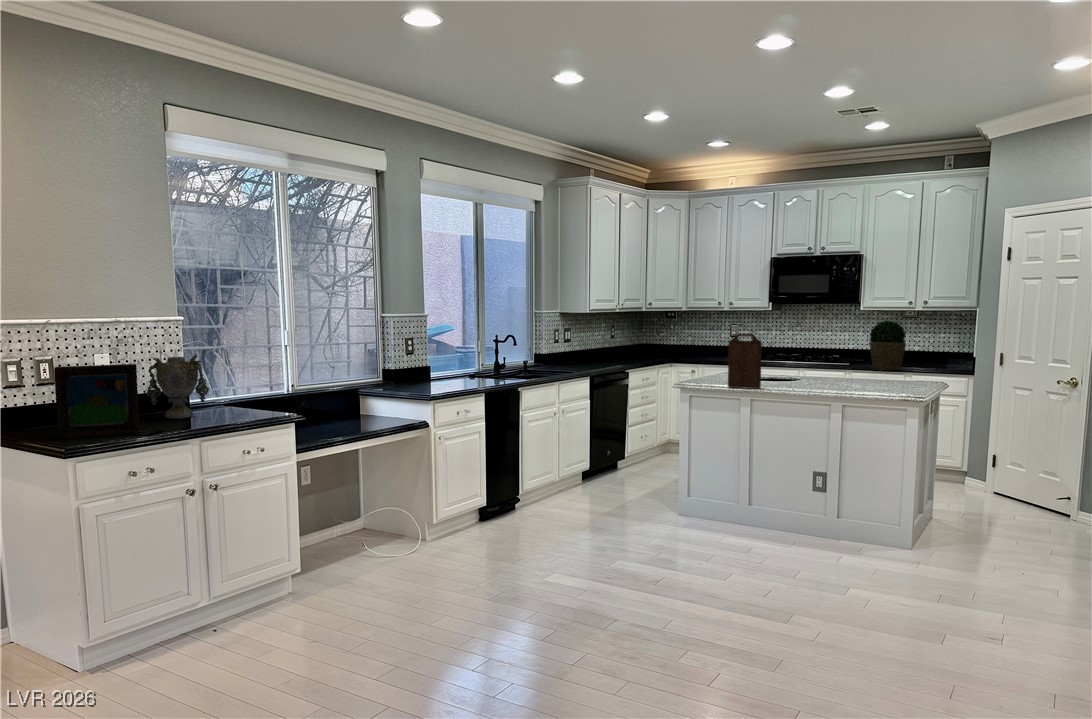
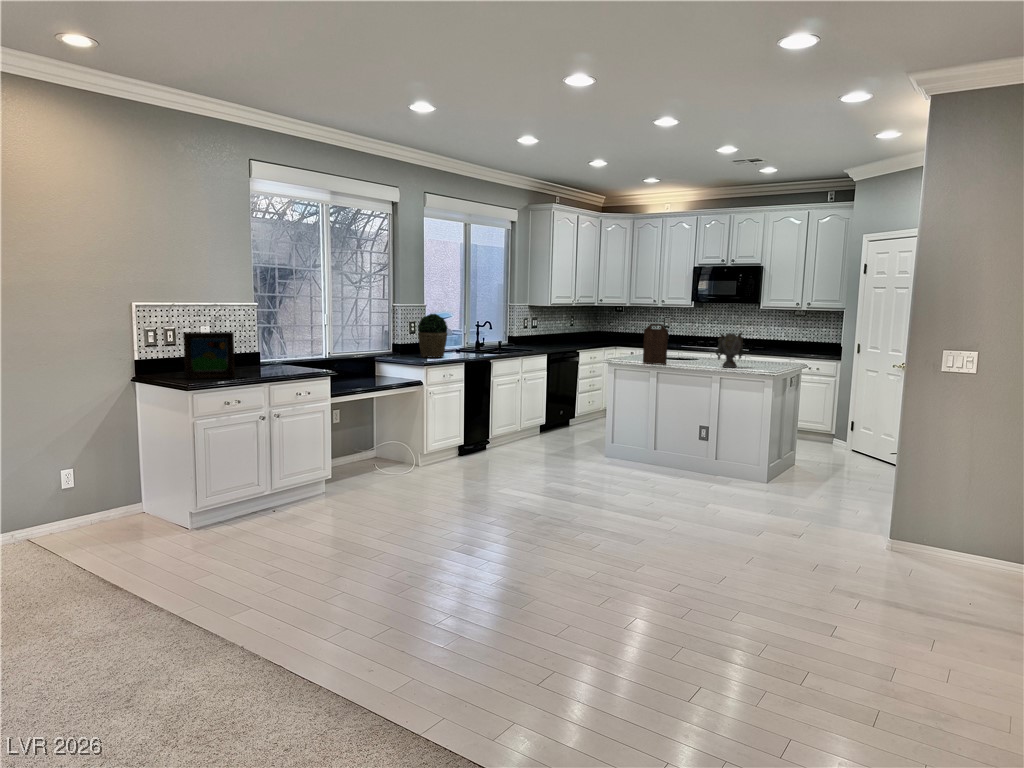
potted plant: present [869,321,906,371] -> present [418,314,447,358]
vase: present [146,354,209,419] -> present [716,333,744,368]

